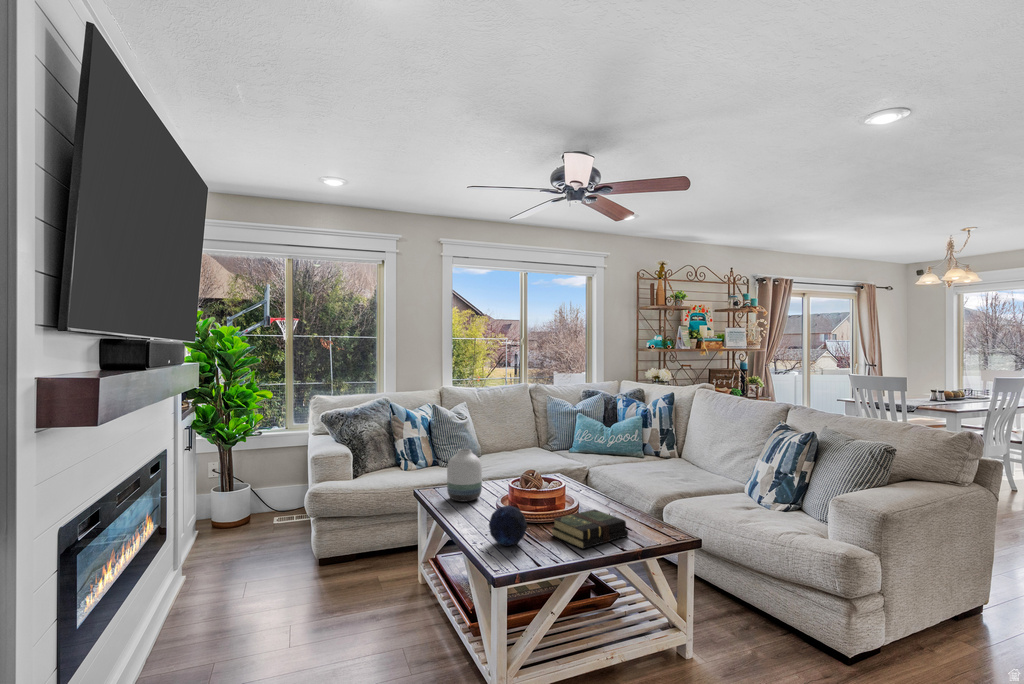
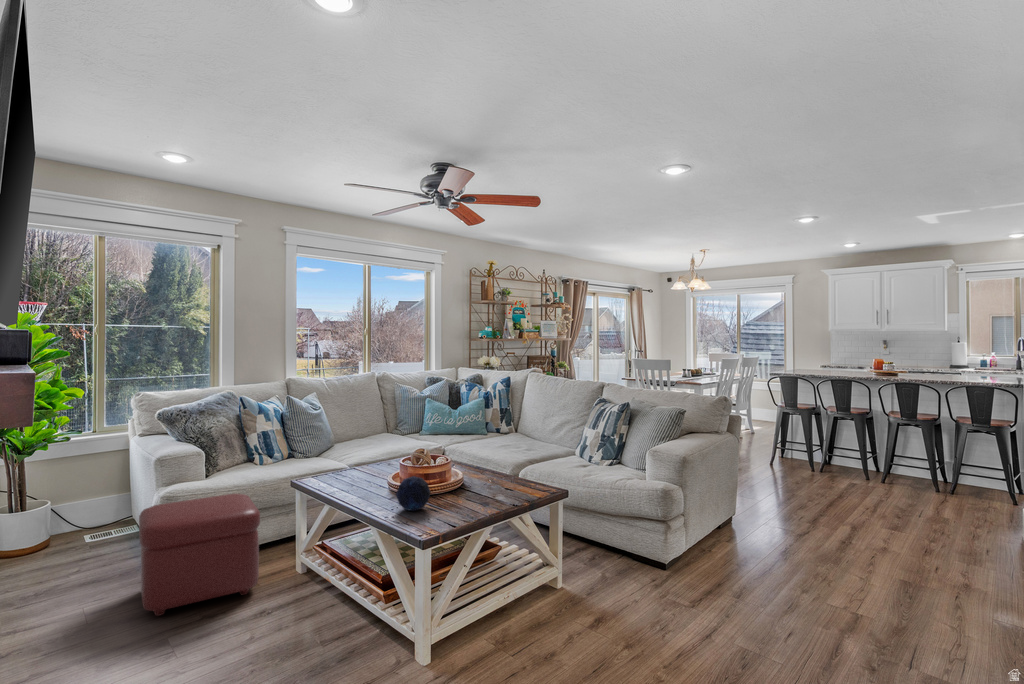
vase: present [447,449,482,502] -> none [332,434,366,483]
ottoman: none [273,498,381,610] -> present [139,494,260,616]
book: present [551,510,628,549] -> none [446,475,509,505]

